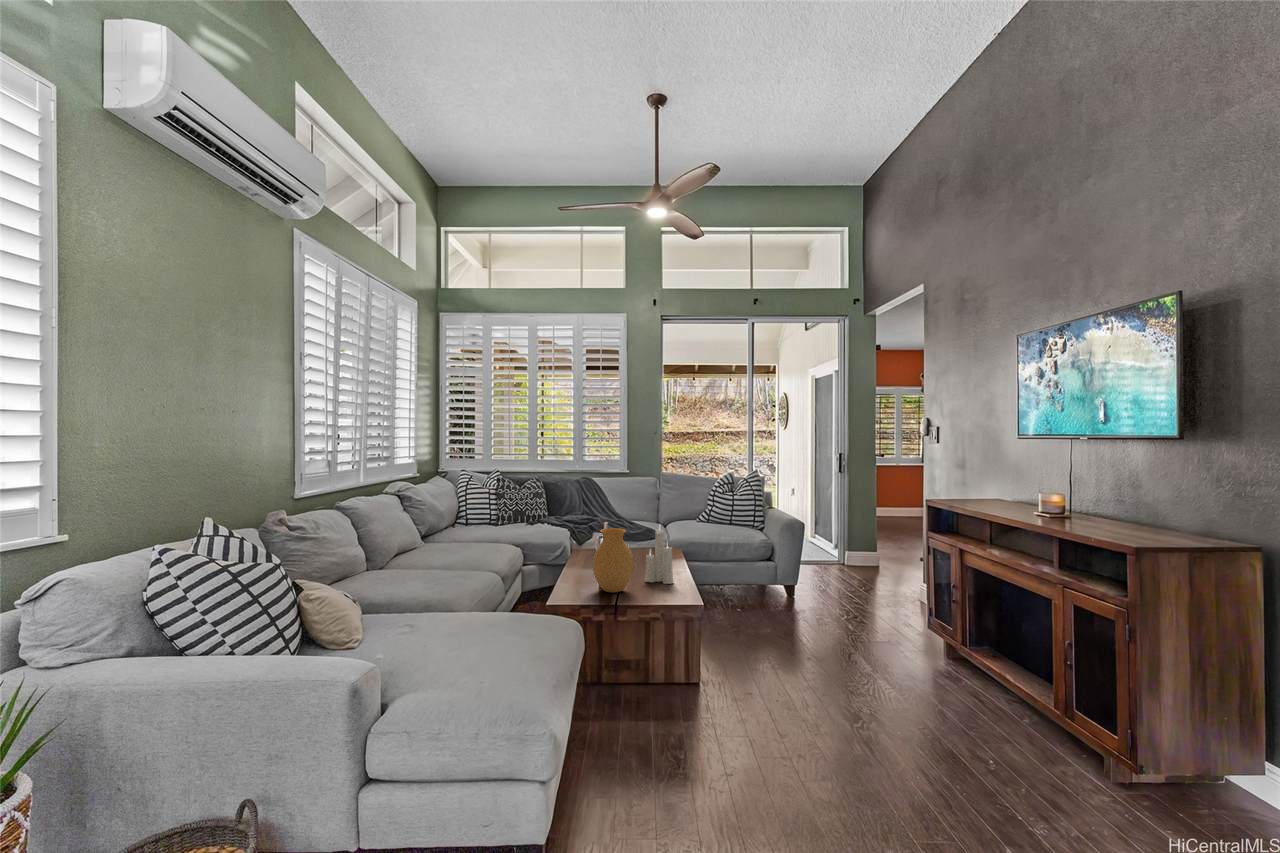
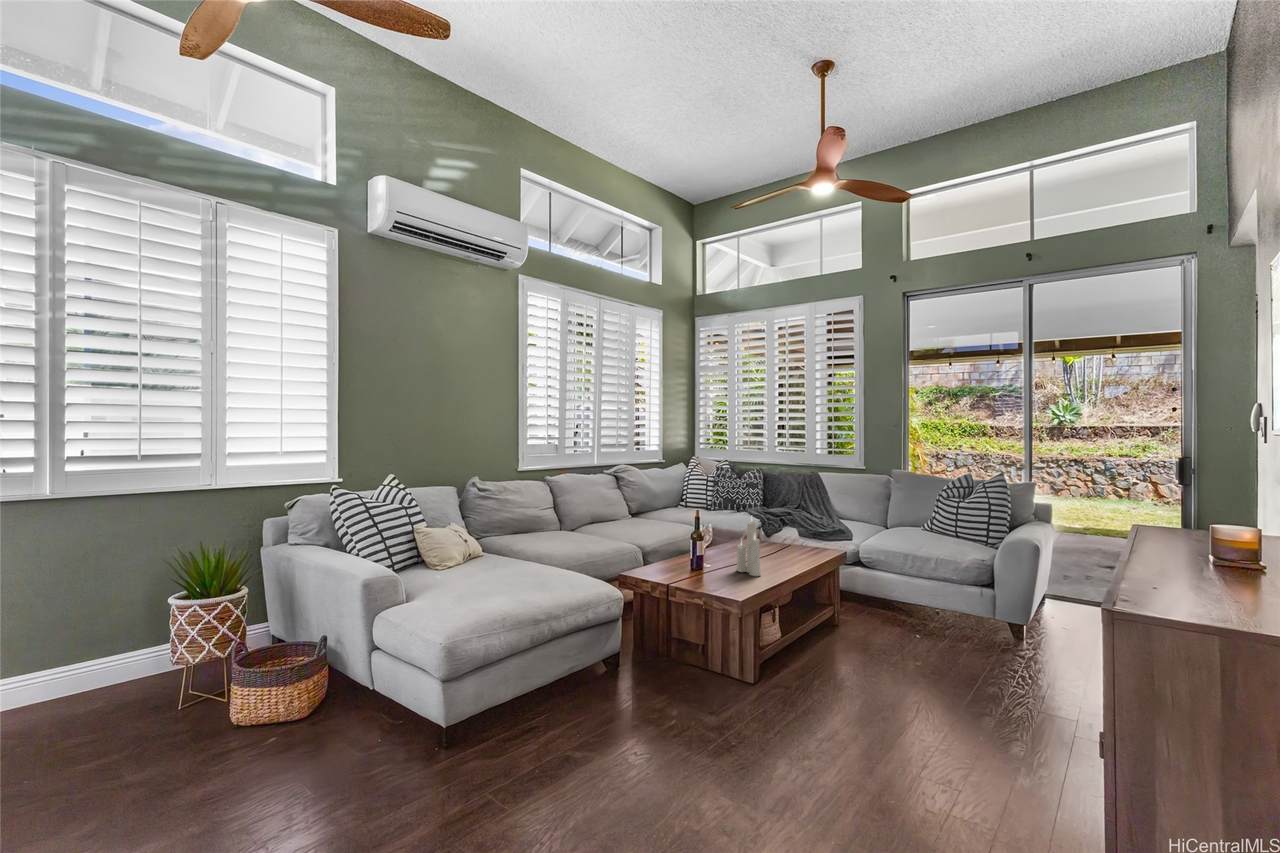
vase: present [593,528,633,592] -> none [672,513,711,573]

